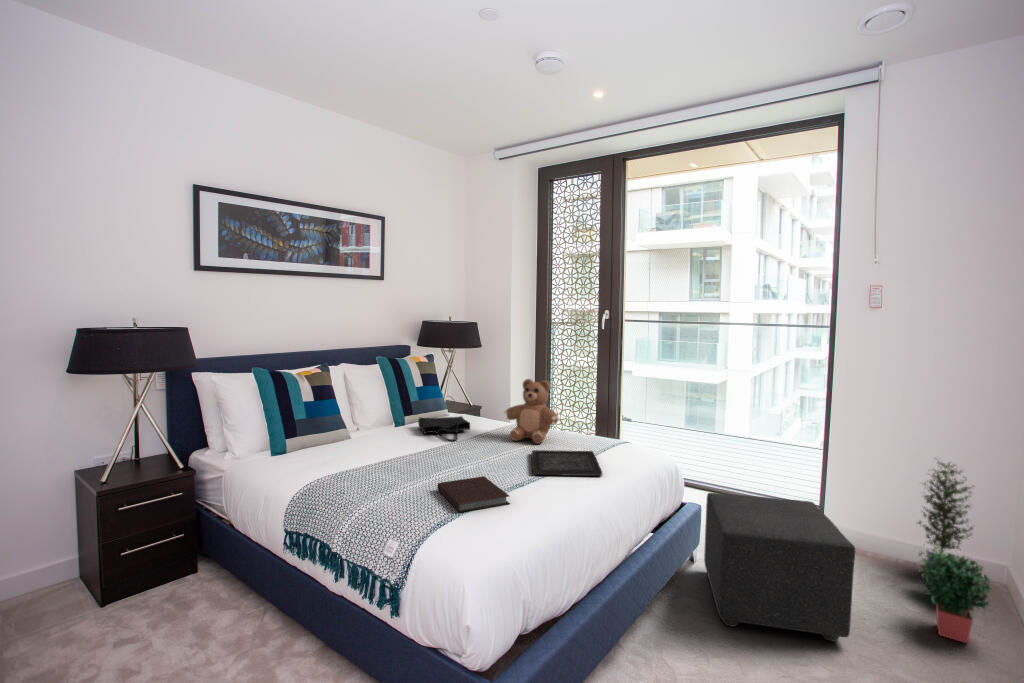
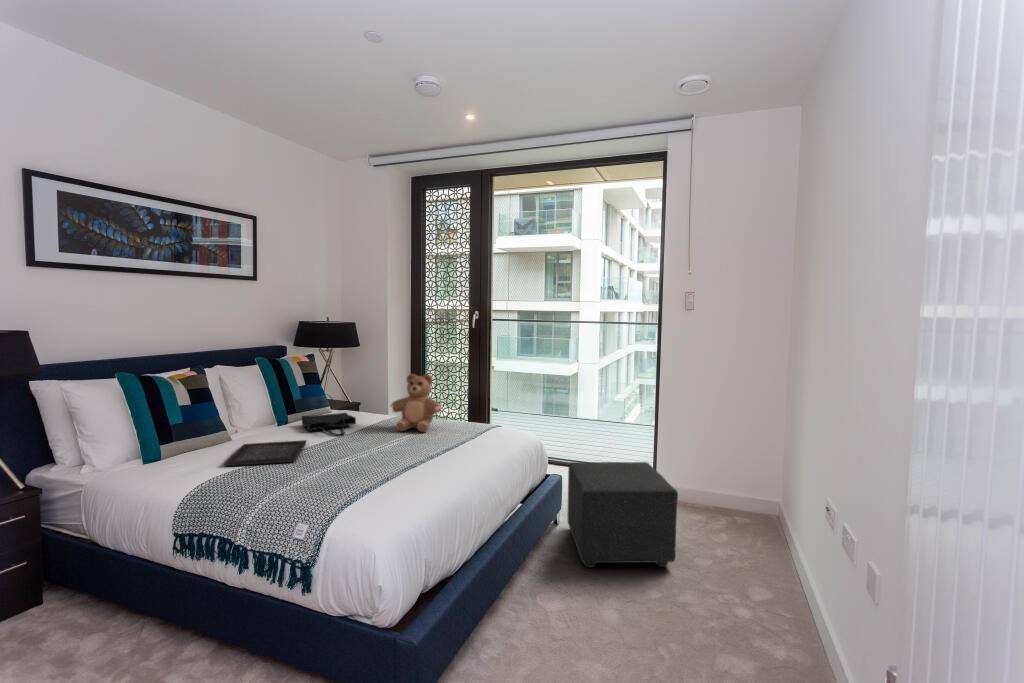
tray: present [532,450,602,476] -> present [224,440,306,466]
potted plant: present [914,461,991,643] -> none [716,421,766,555]
notebook: present [437,476,510,512] -> none [336,462,408,494]

